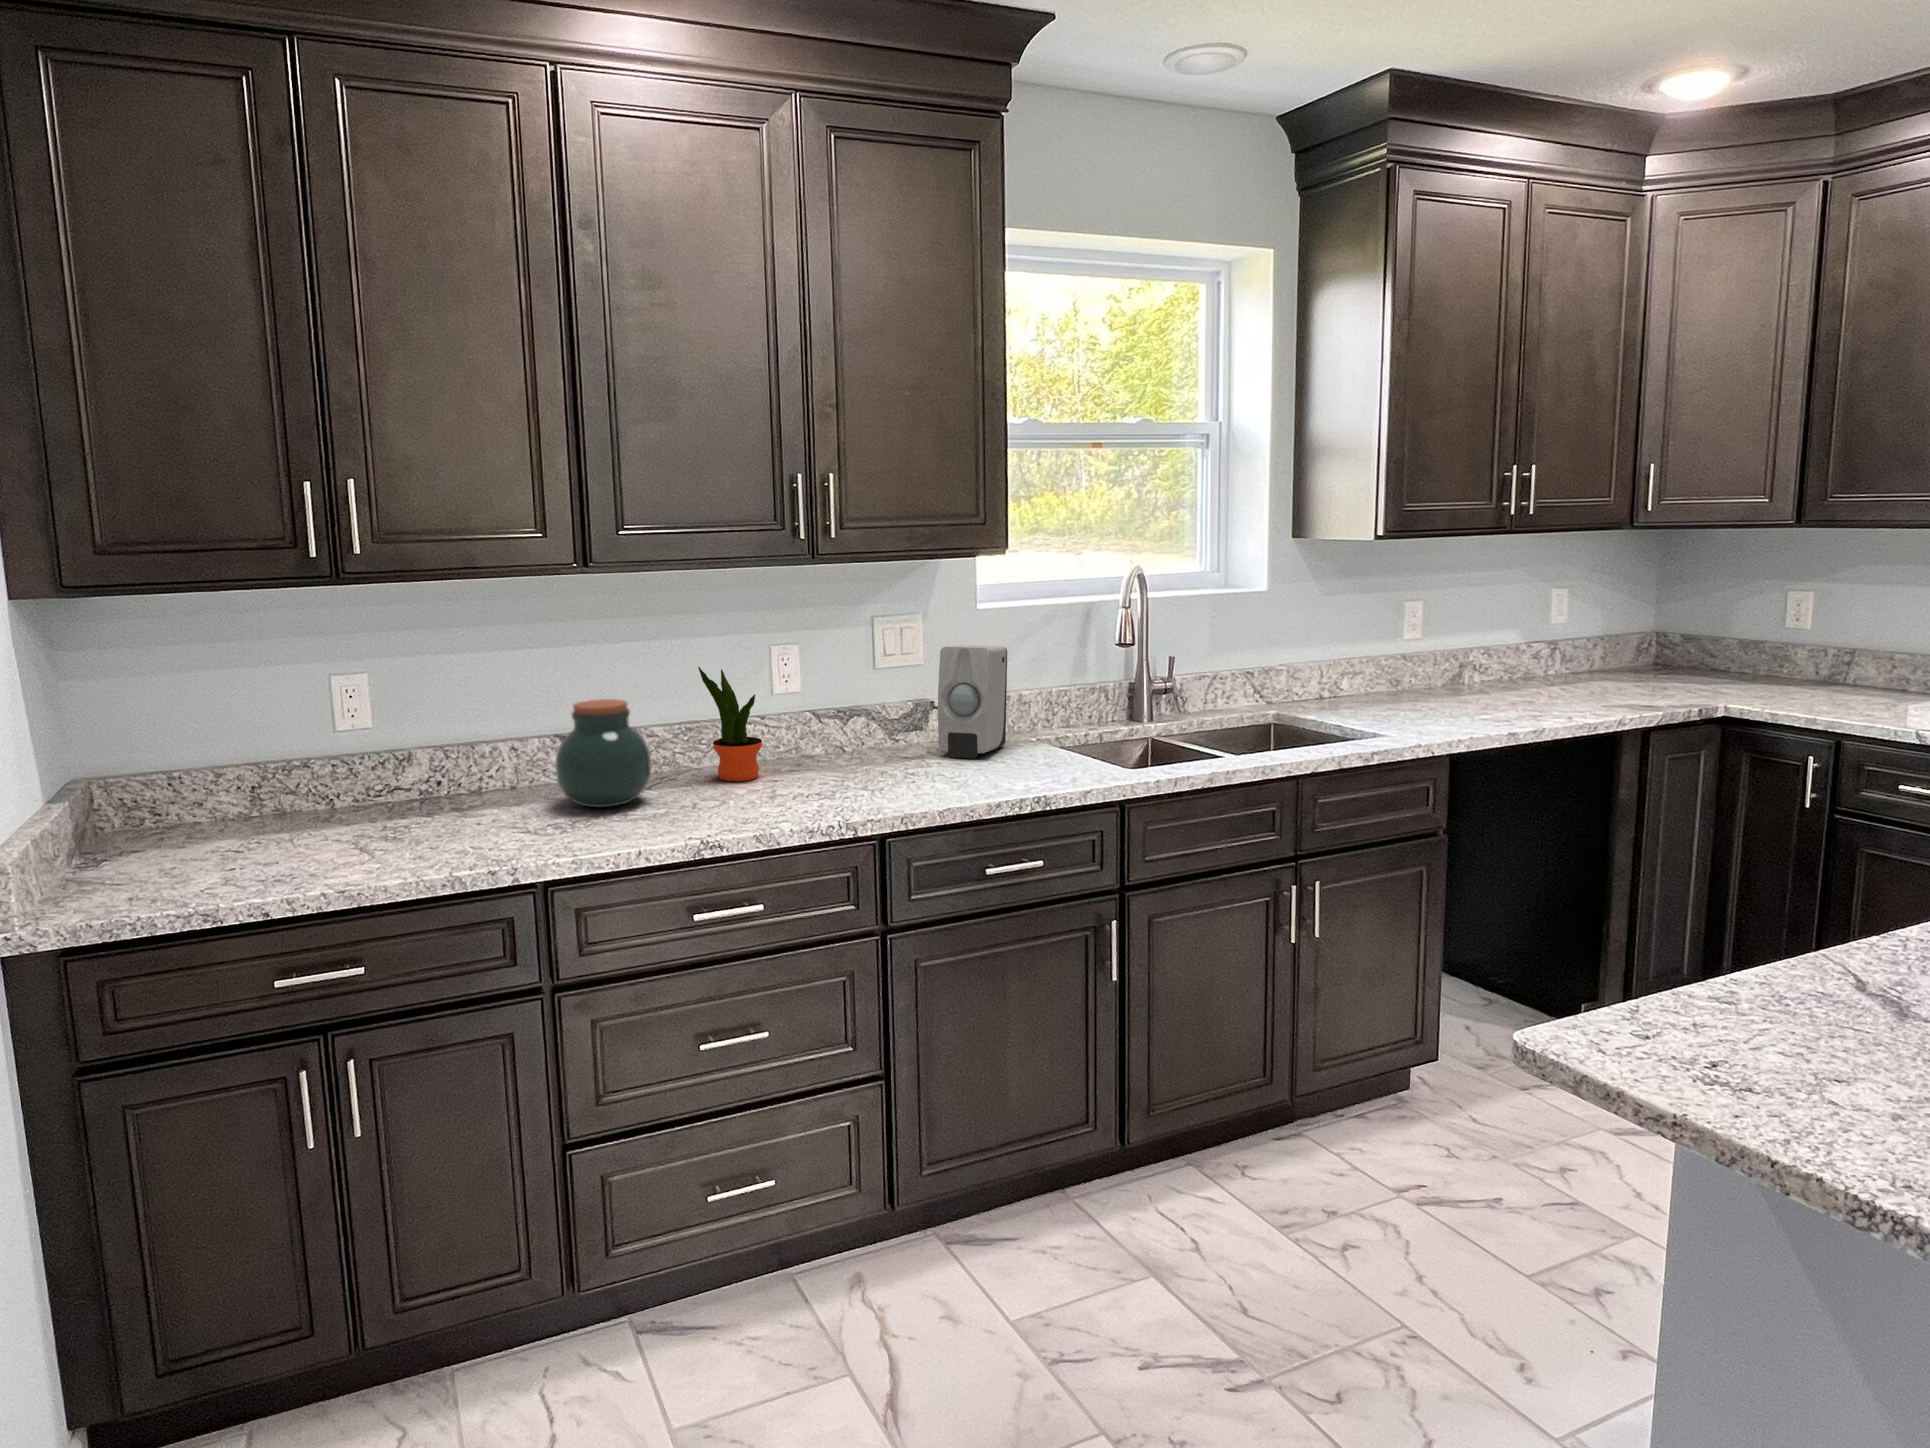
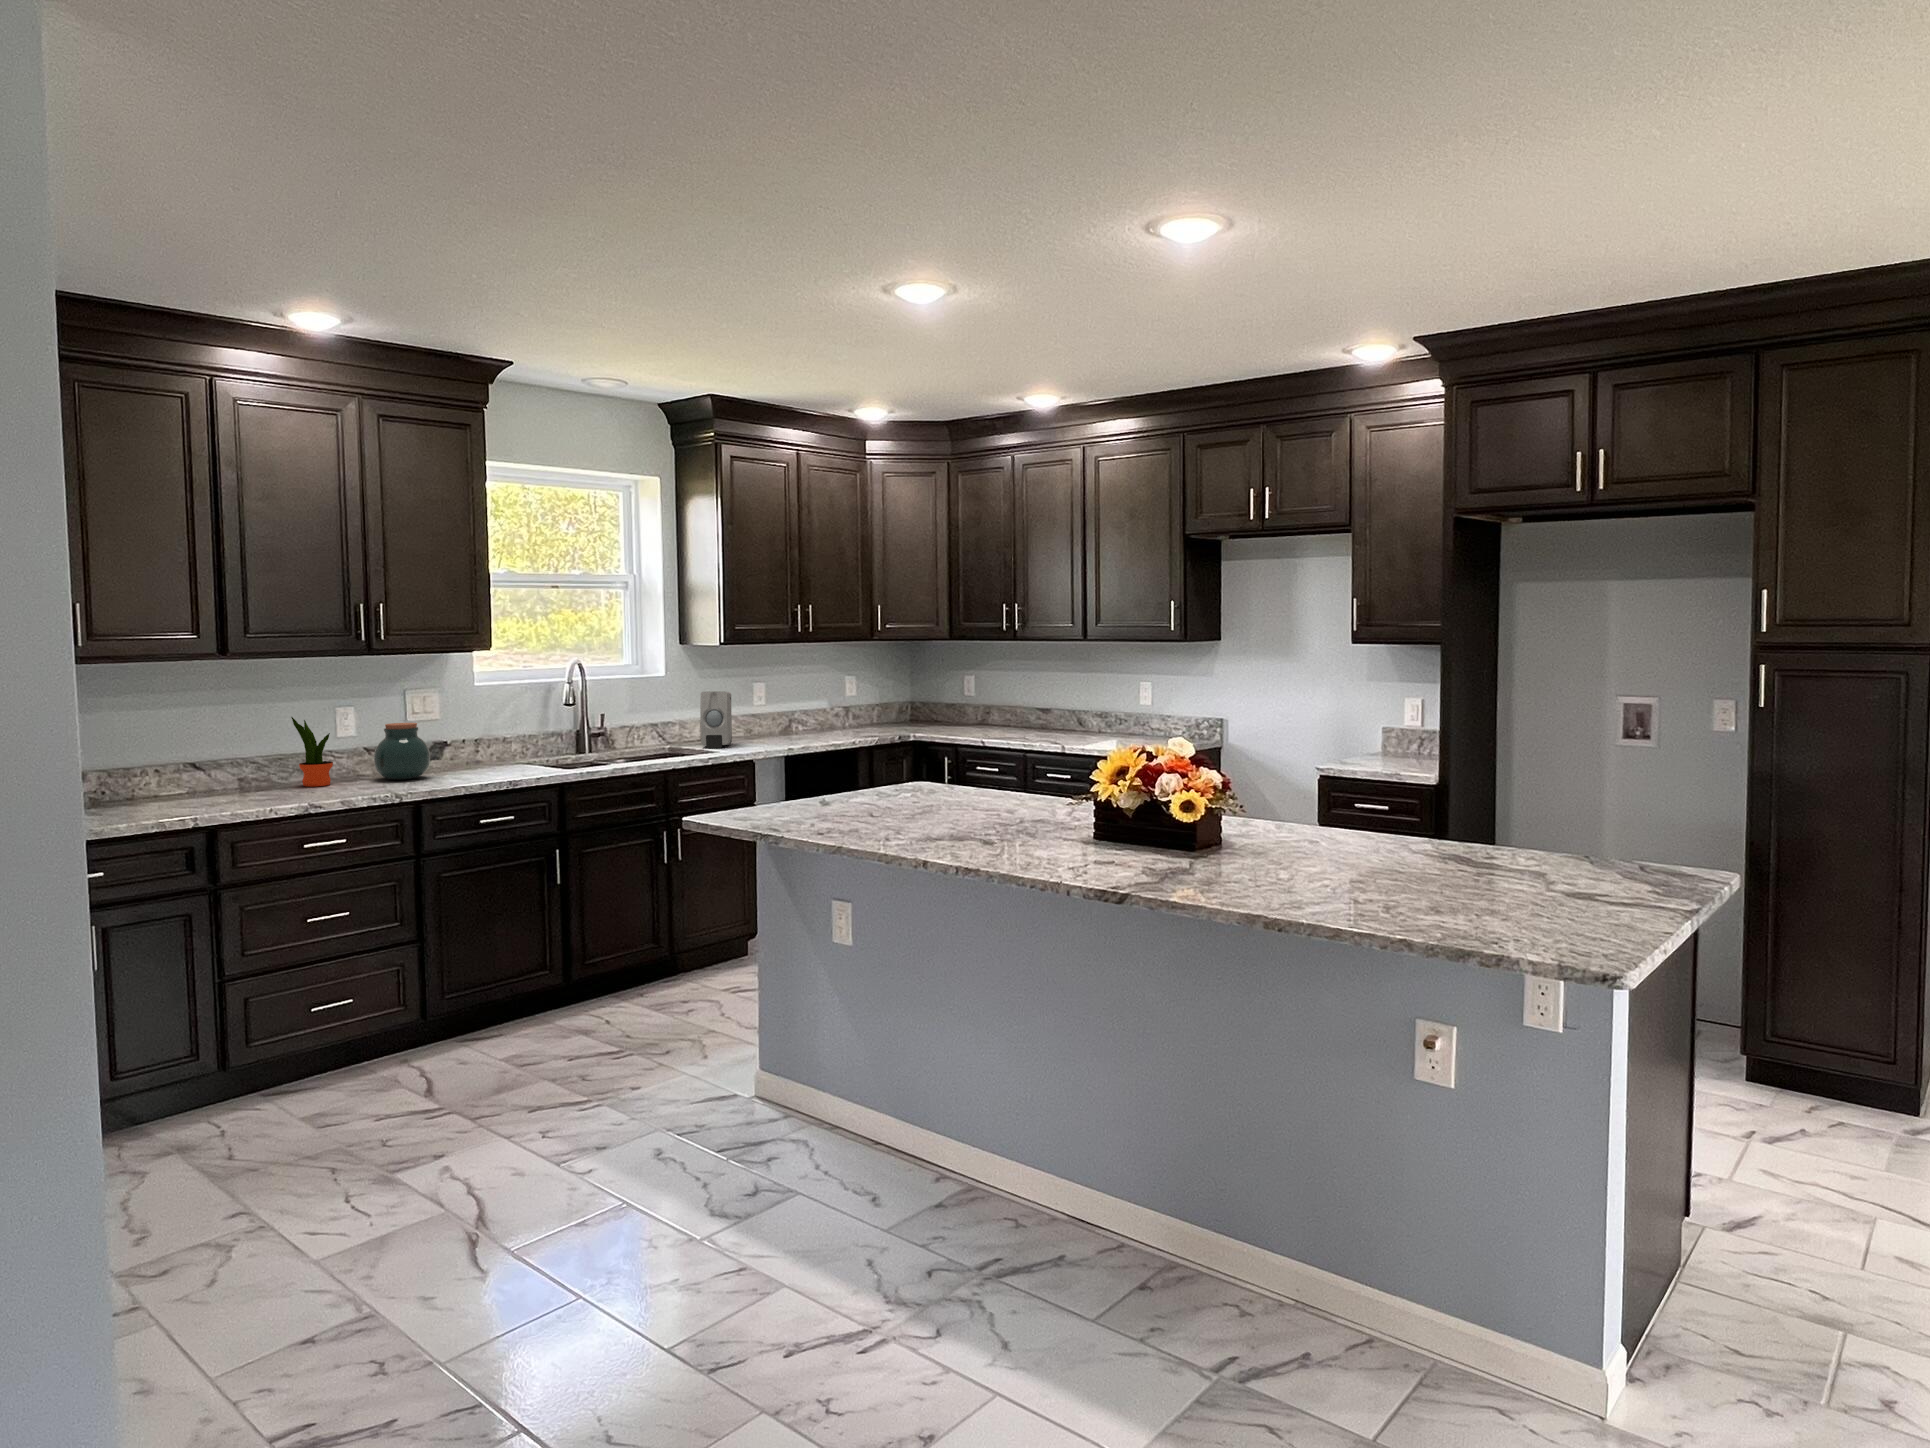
soap dispenser: present [938,645,1007,758] -> present [700,691,732,748]
jar: present [556,699,651,807] -> present [374,723,430,780]

